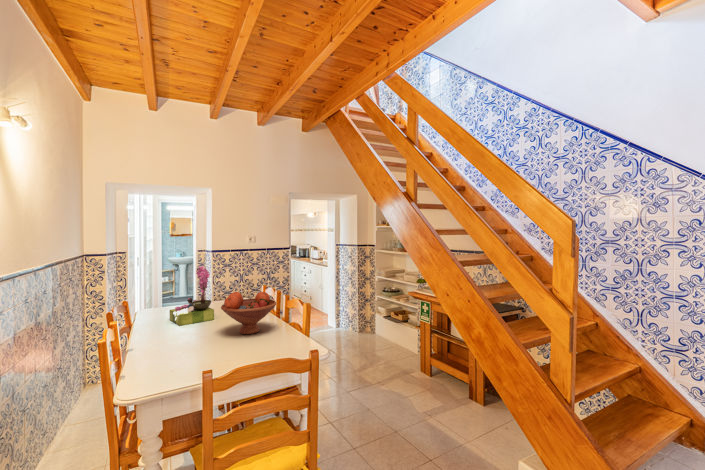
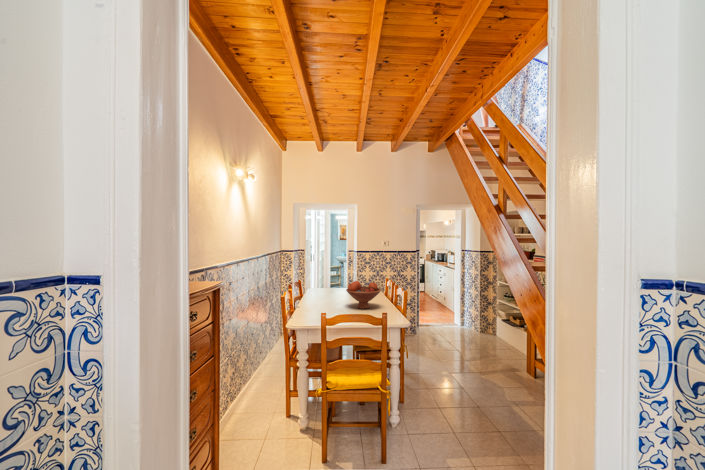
flower arrangement: present [170,266,214,326] -> none [322,262,348,300]

